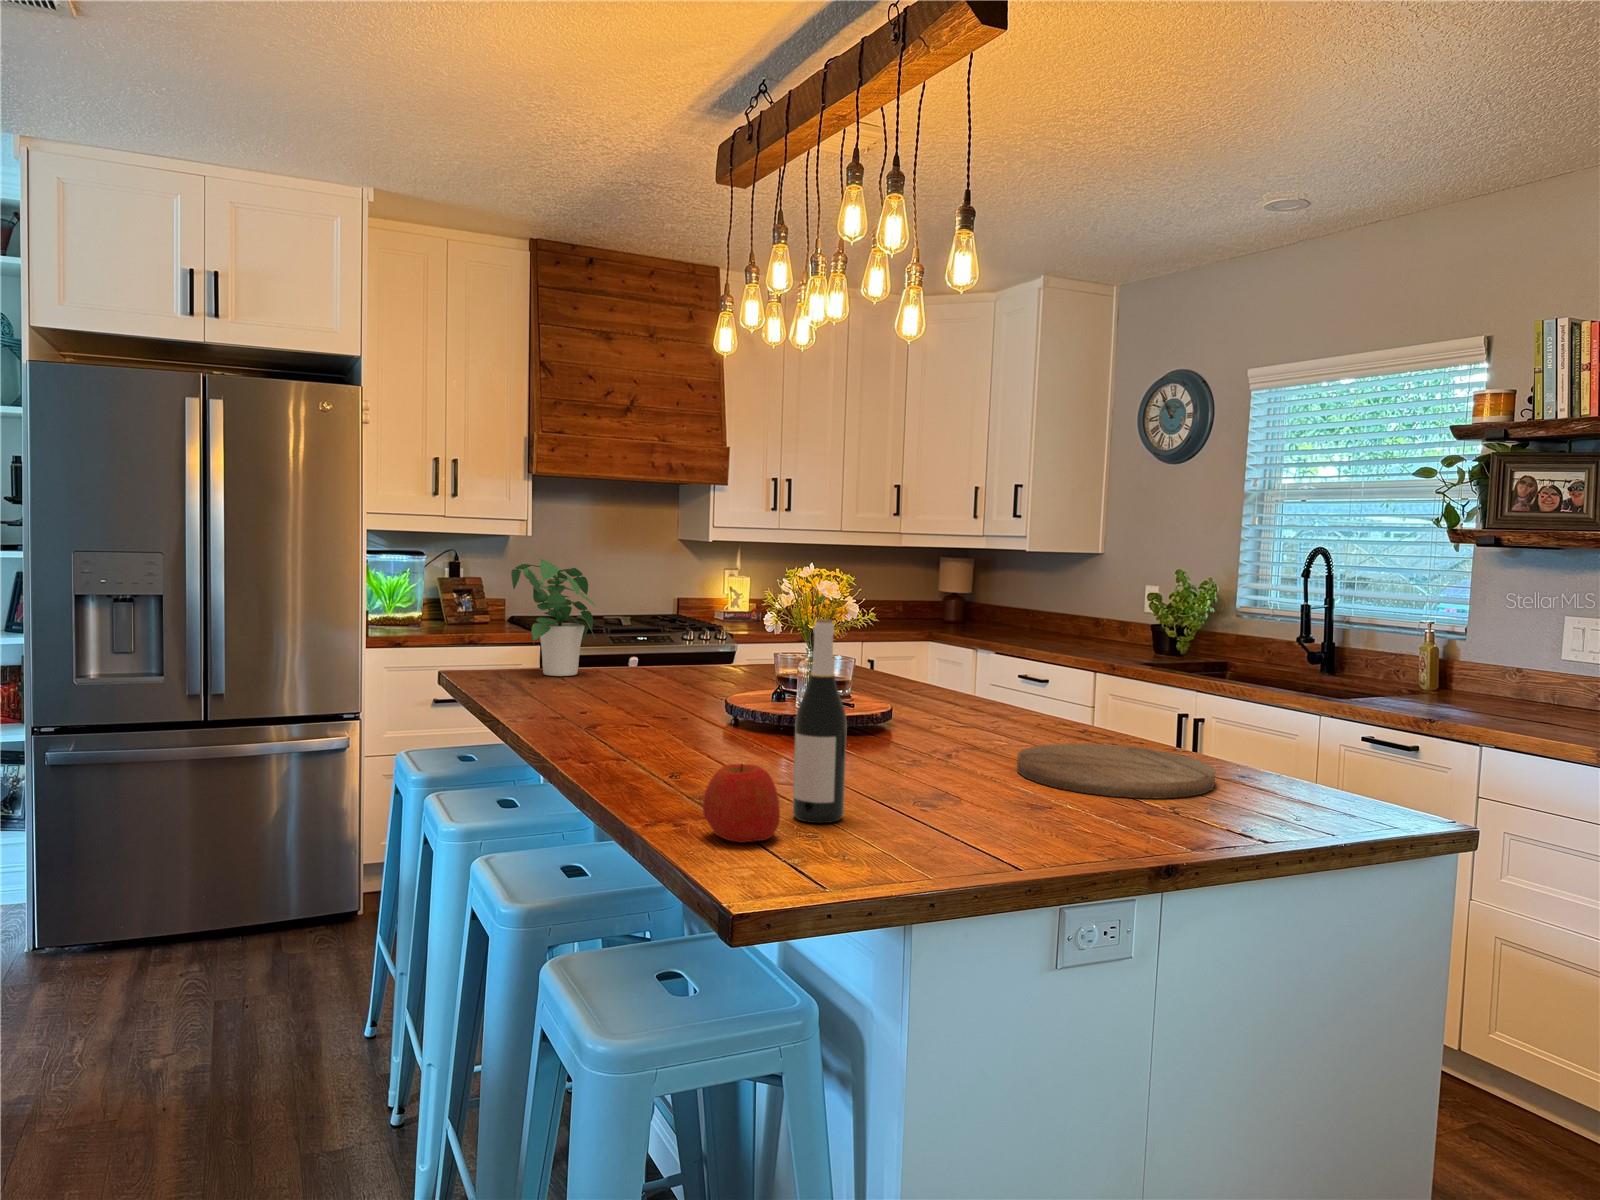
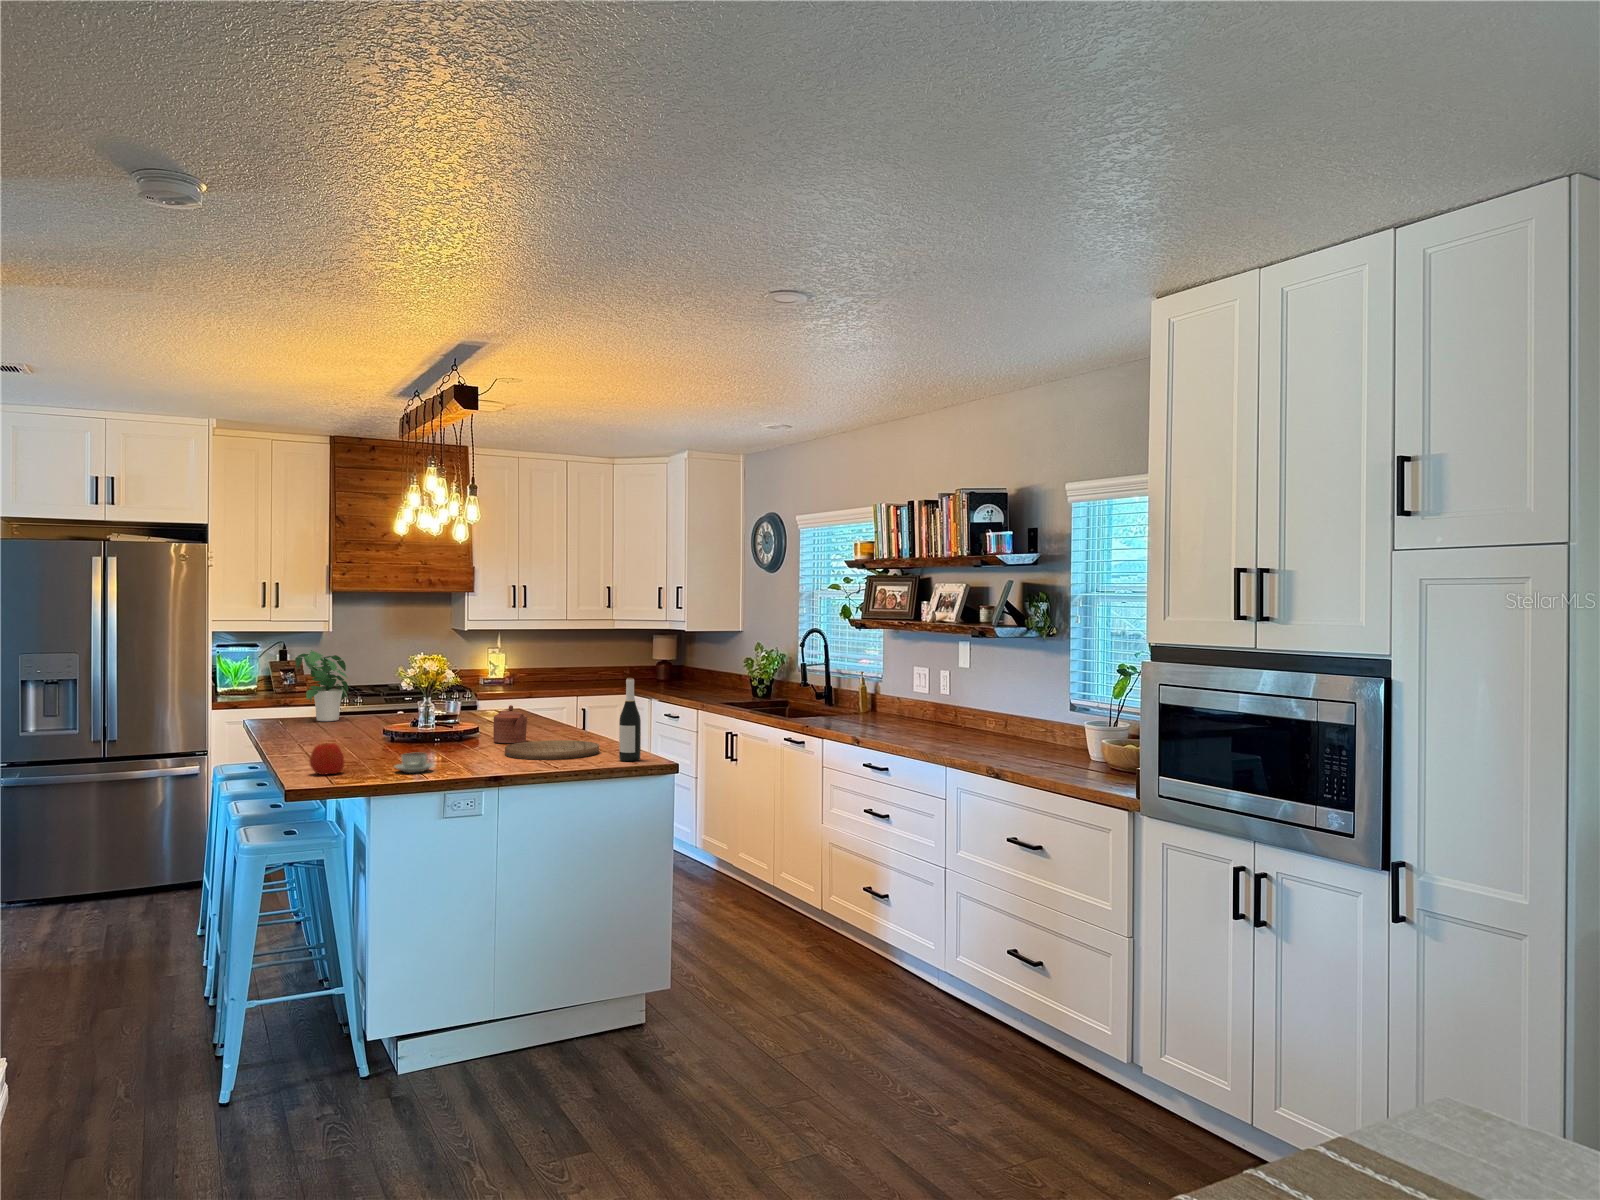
wine bottle: present [793,619,847,823] -> present [619,678,641,761]
teapot: none [923,668,1001,742] -> present [493,705,527,743]
coffee cup: none [889,789,980,841] -> present [395,753,434,773]

